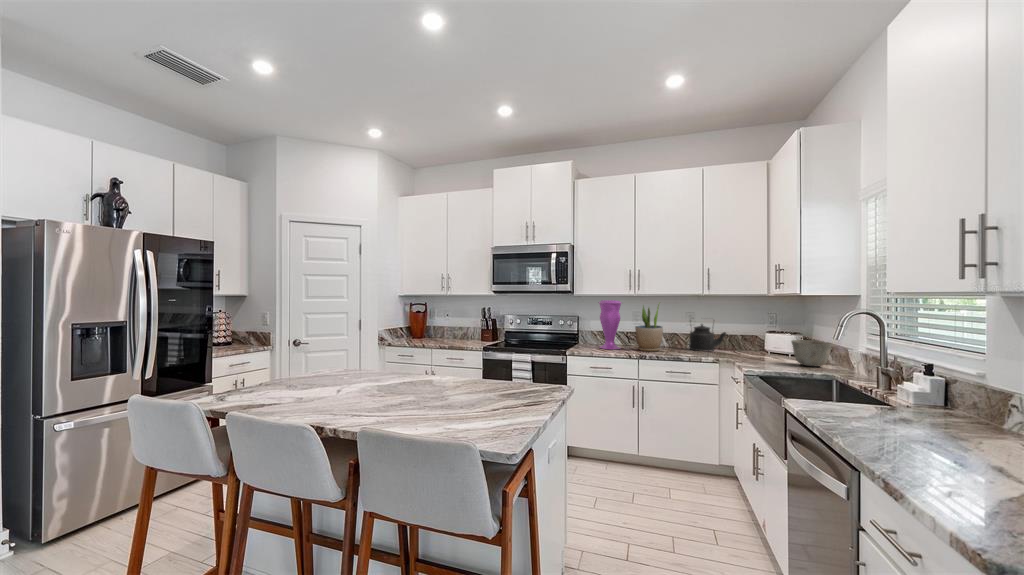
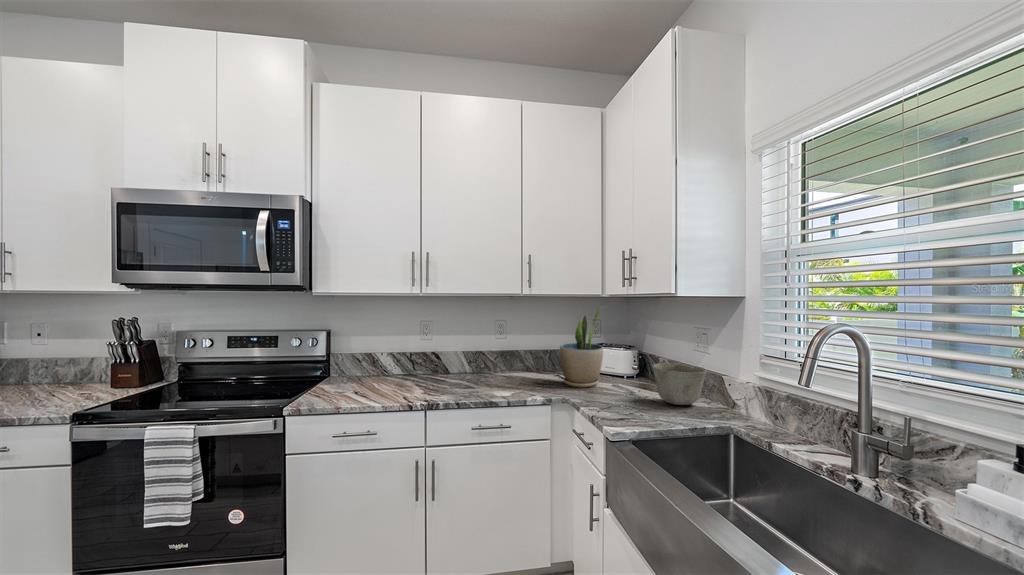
vase: present [598,300,621,349] -> none [356,303,399,390]
potted plant: present [635,305,663,351] -> present [560,307,603,388]
kettle: present [690,324,726,352] -> none [500,328,550,379]

